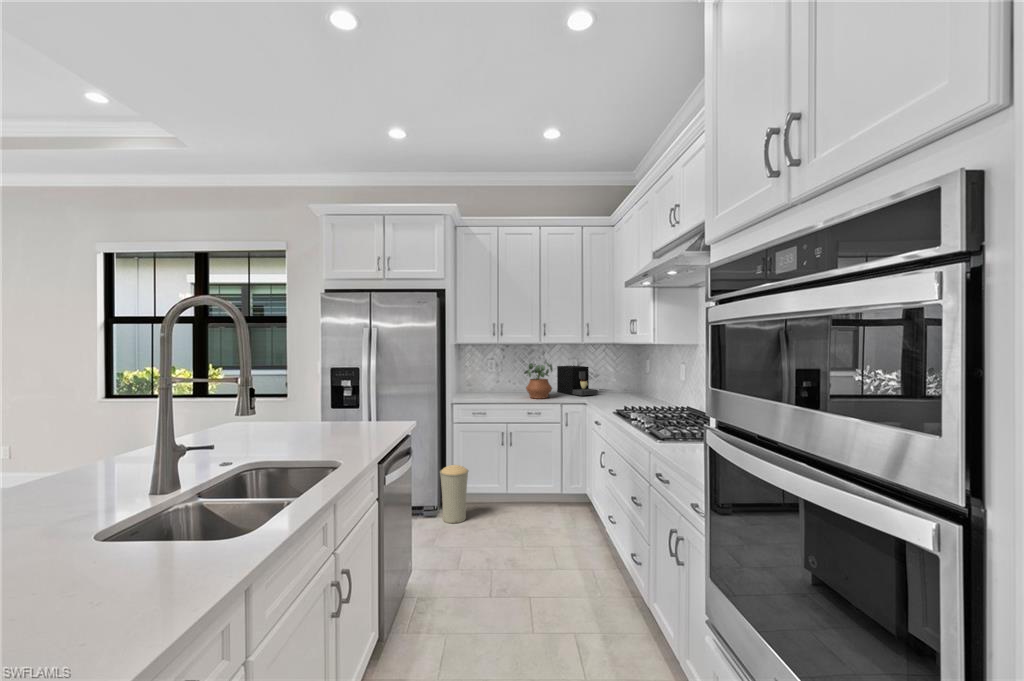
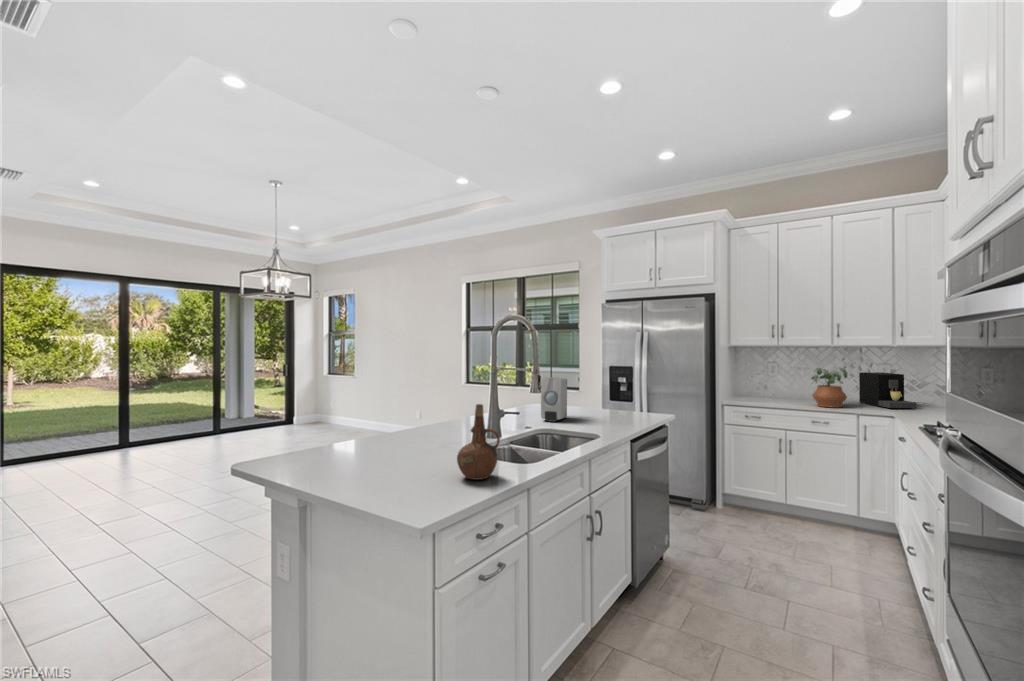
soap dispenser: none [246,387,285,450] -> present [541,377,567,422]
ceramic pitcher: none [80,457,186,611] -> present [457,404,500,480]
trash can: present [440,465,468,523] -> none [709,465,739,522]

